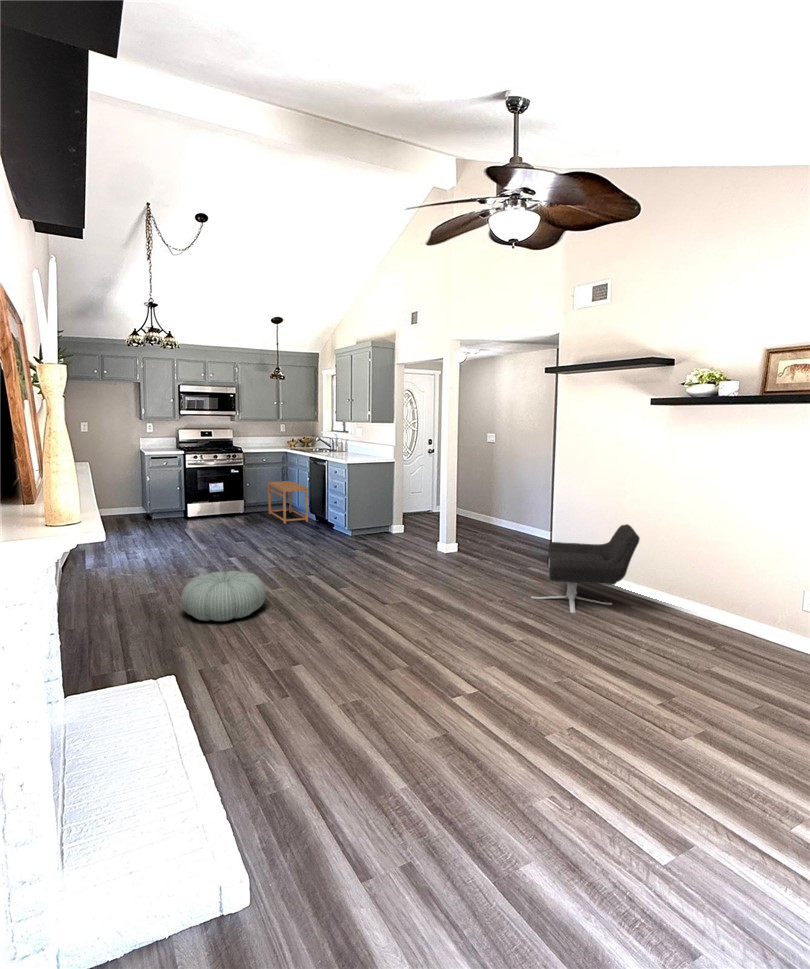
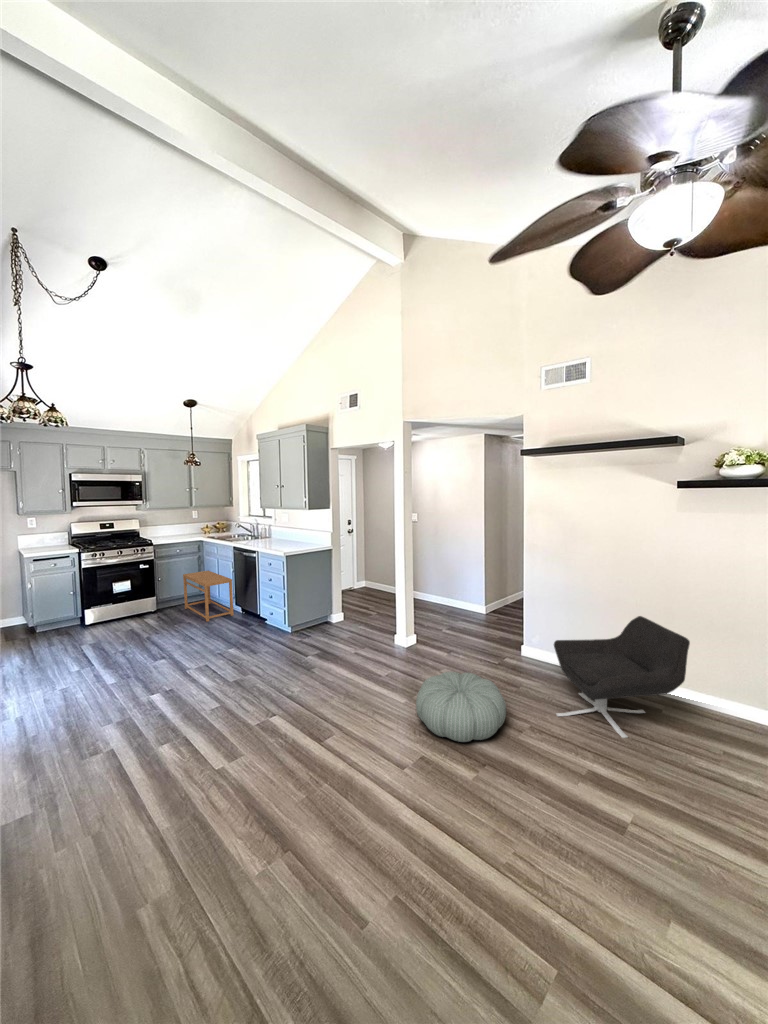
pouf: present [181,571,266,621] -> present [416,672,506,742]

